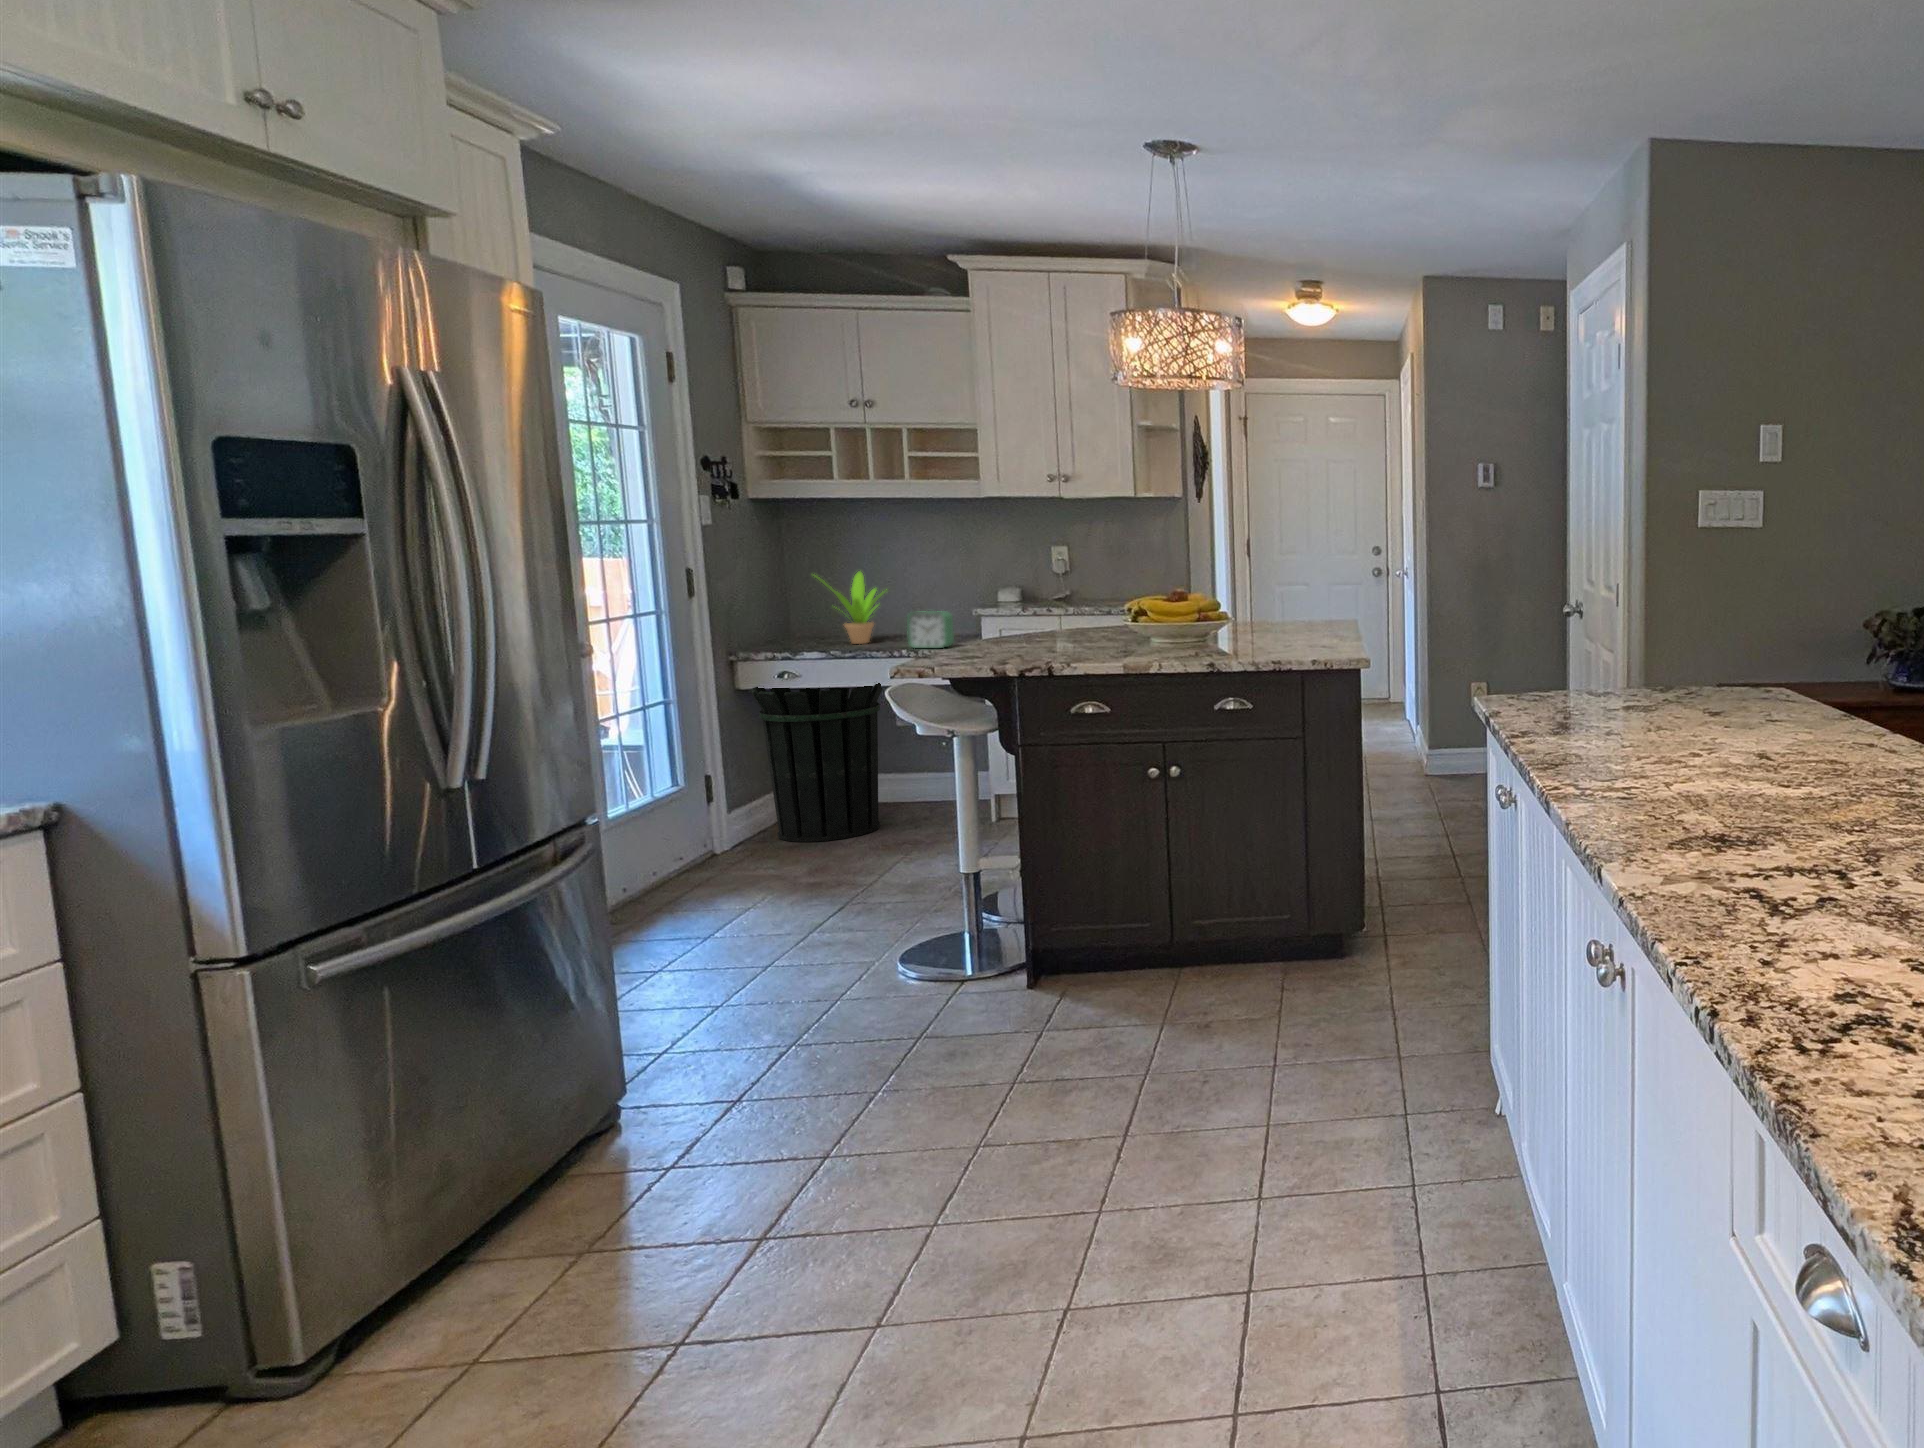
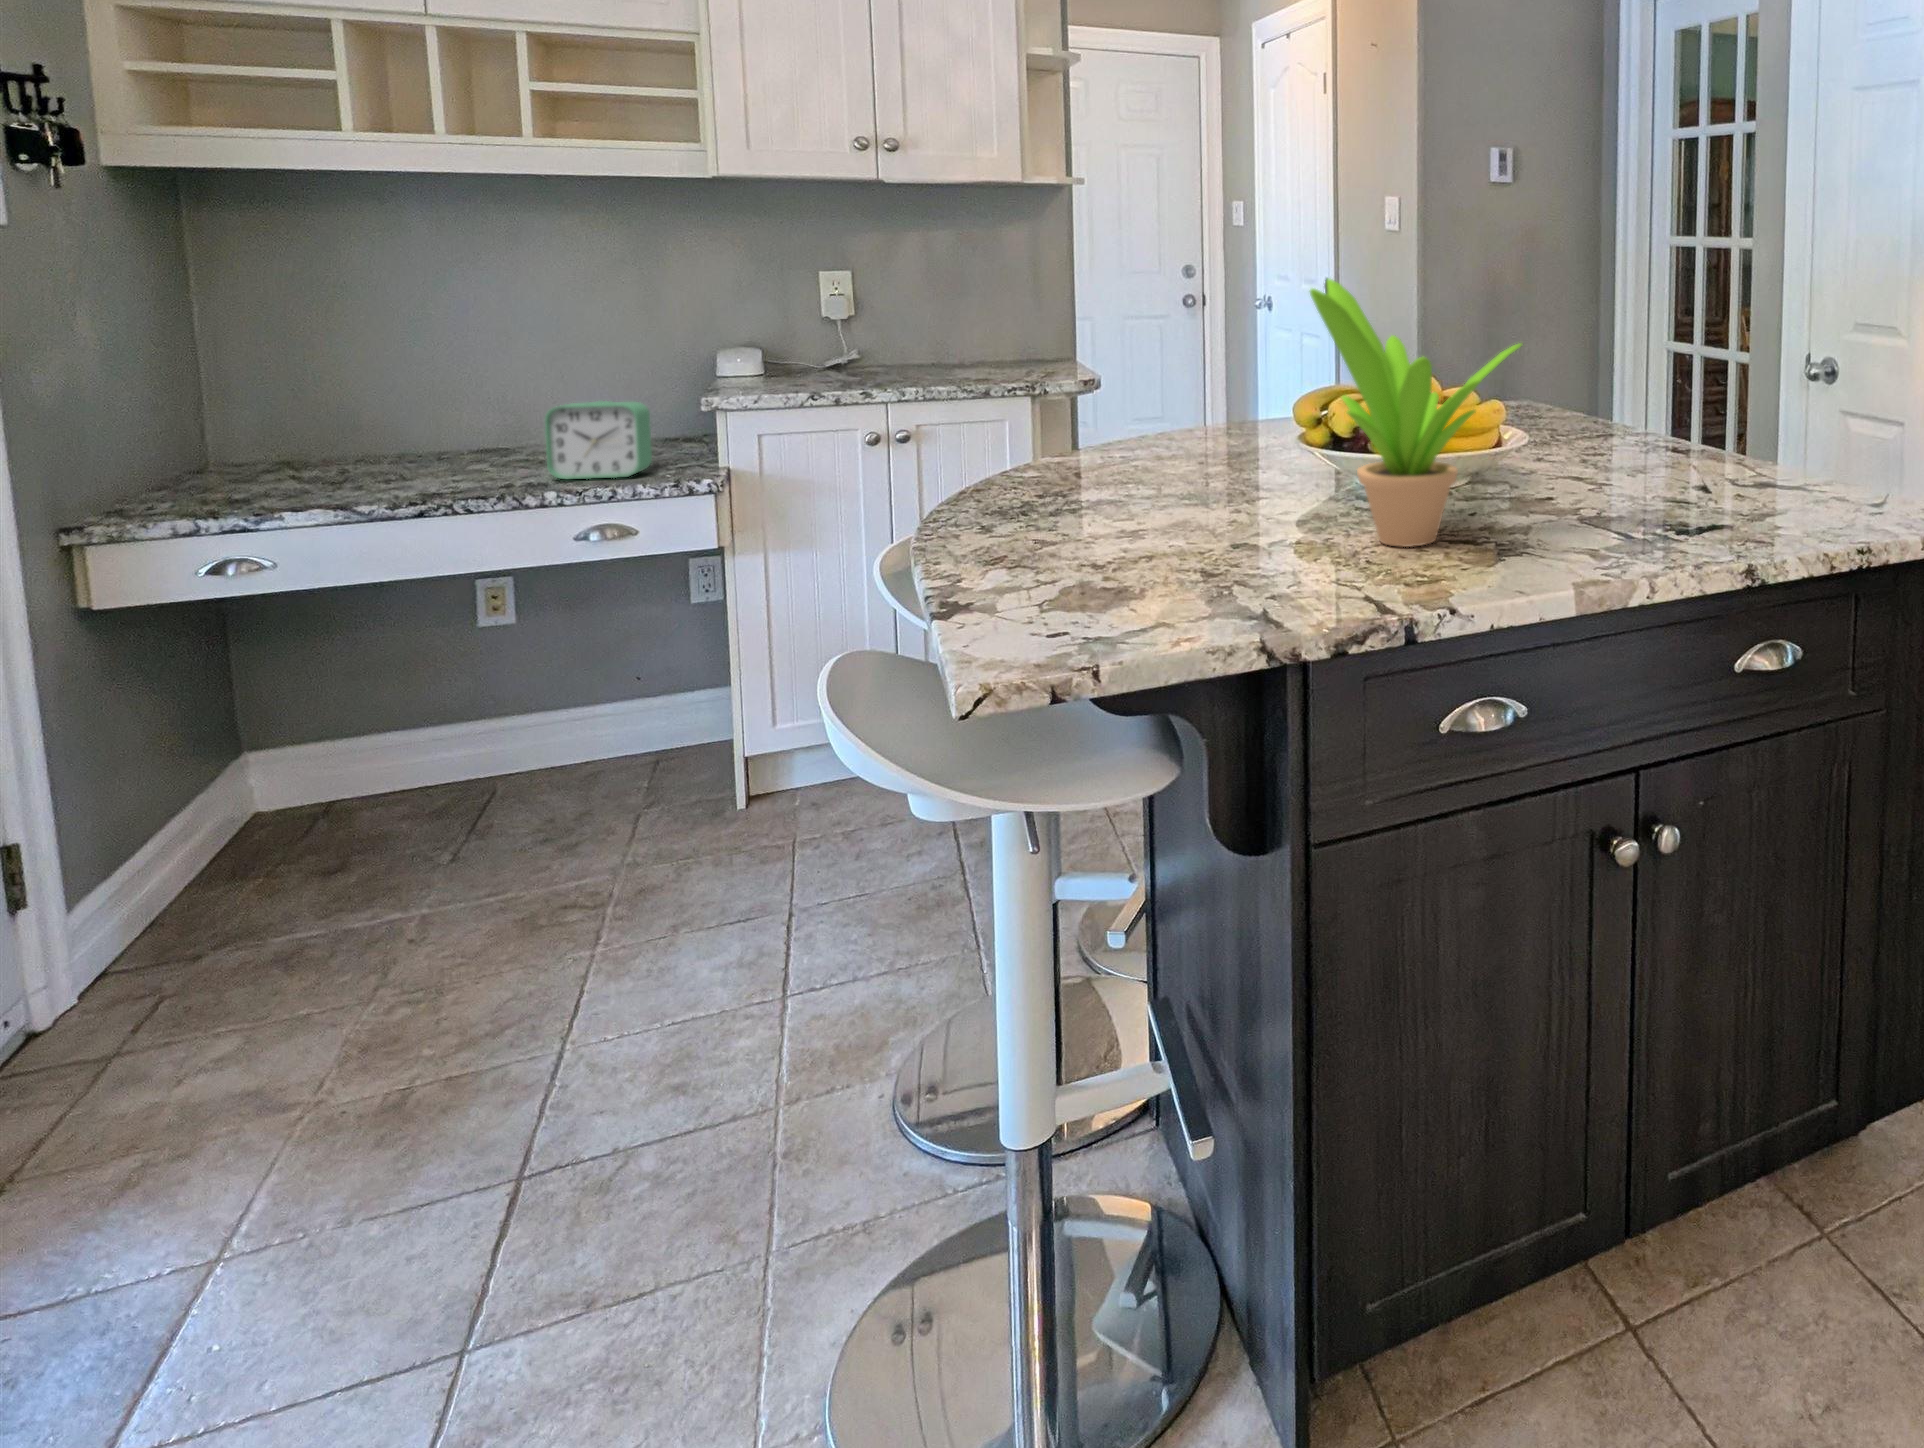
potted plant: present [815,572,883,644] -> present [1310,278,1522,547]
waste bin: present [749,683,882,842] -> none [127,545,494,942]

